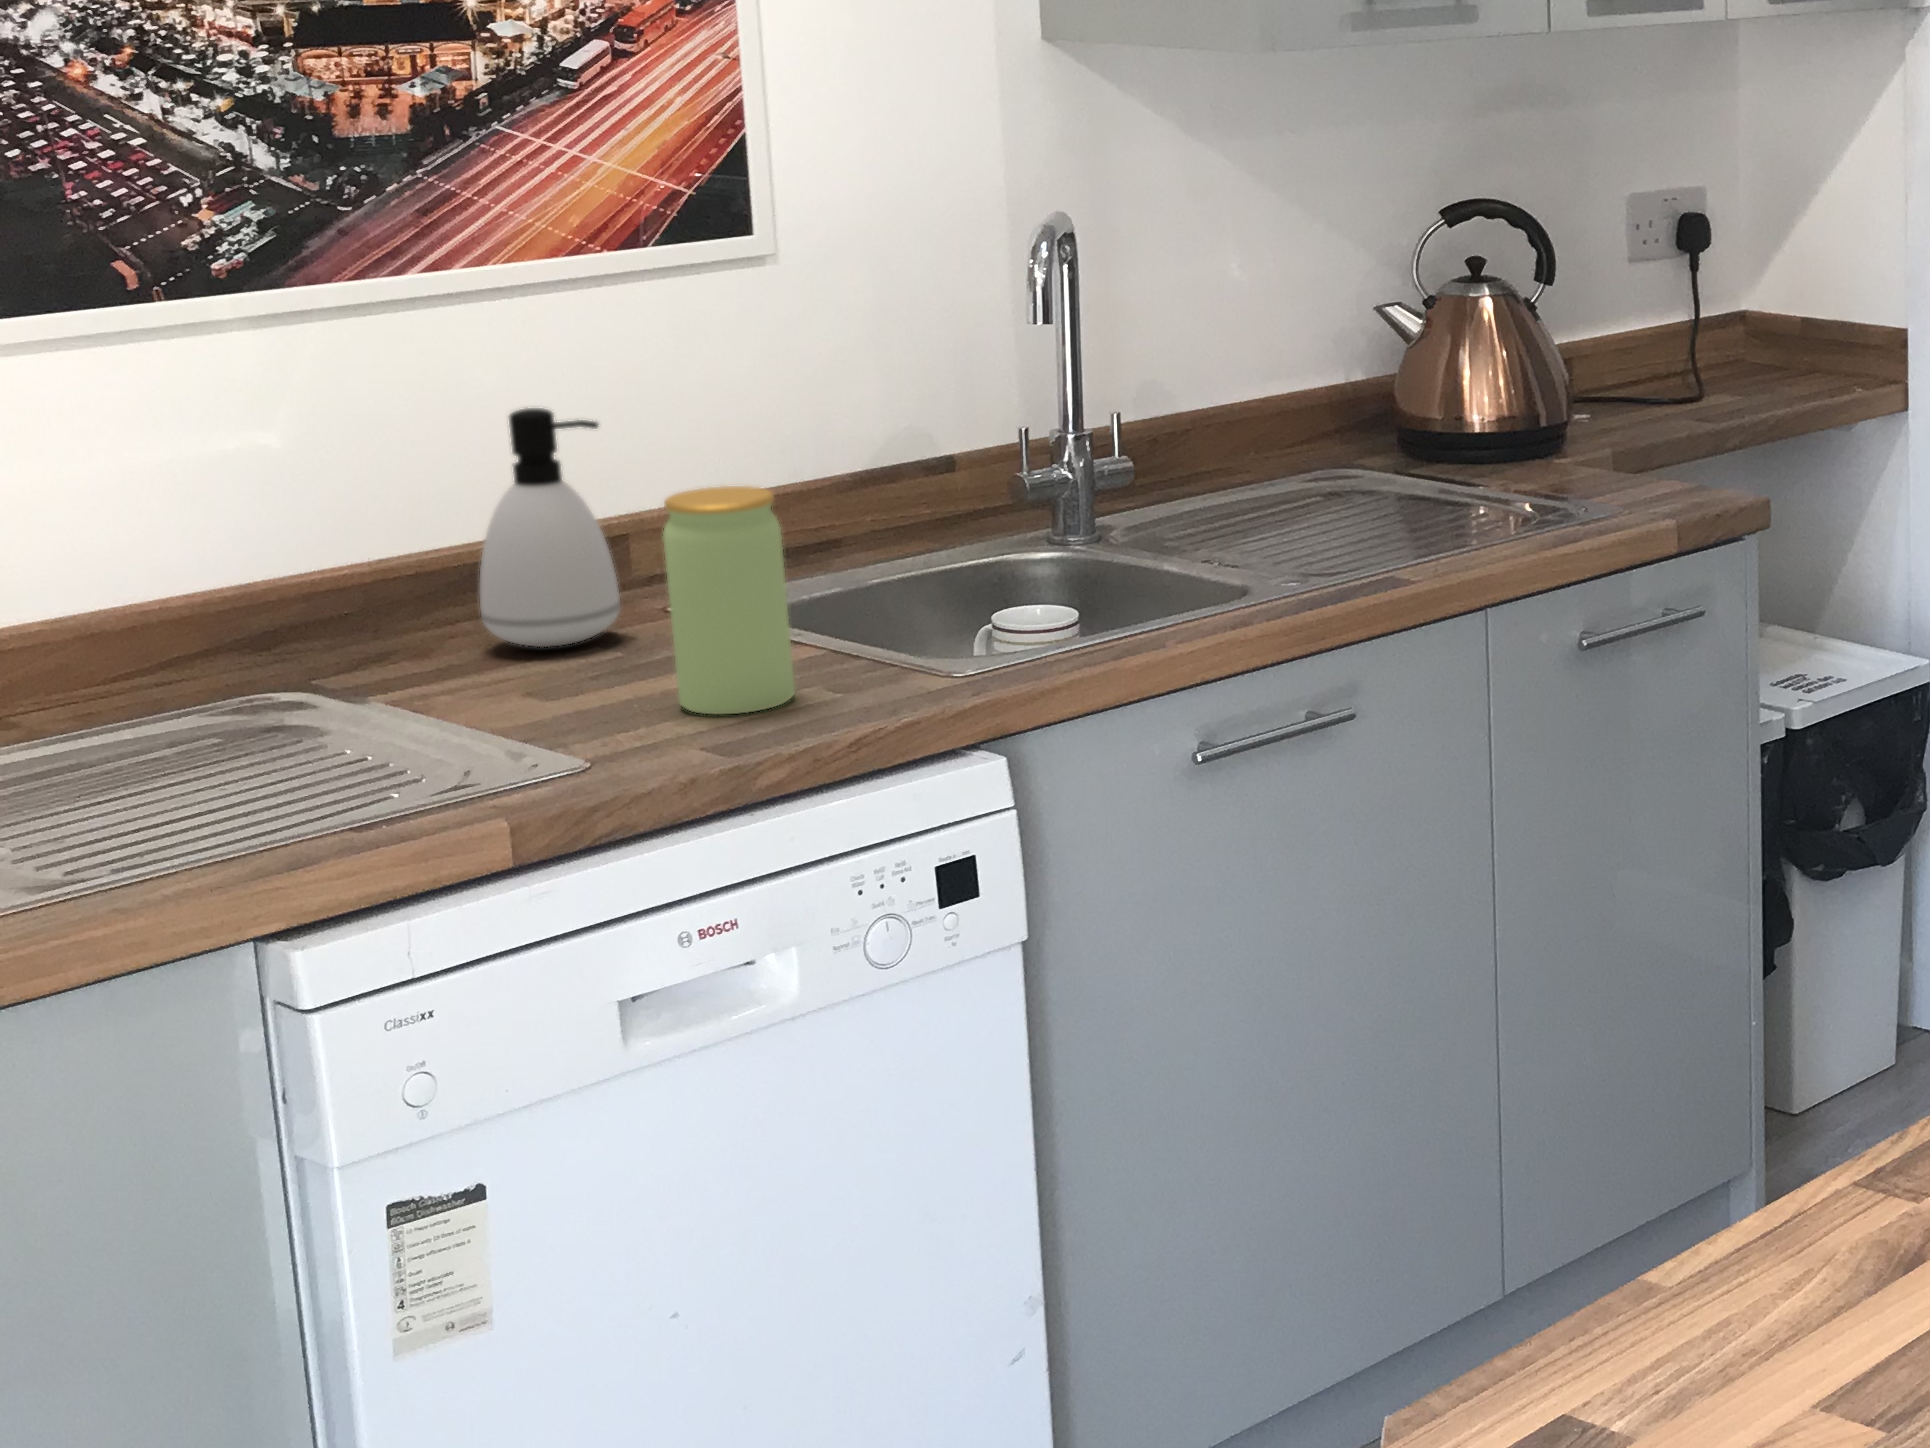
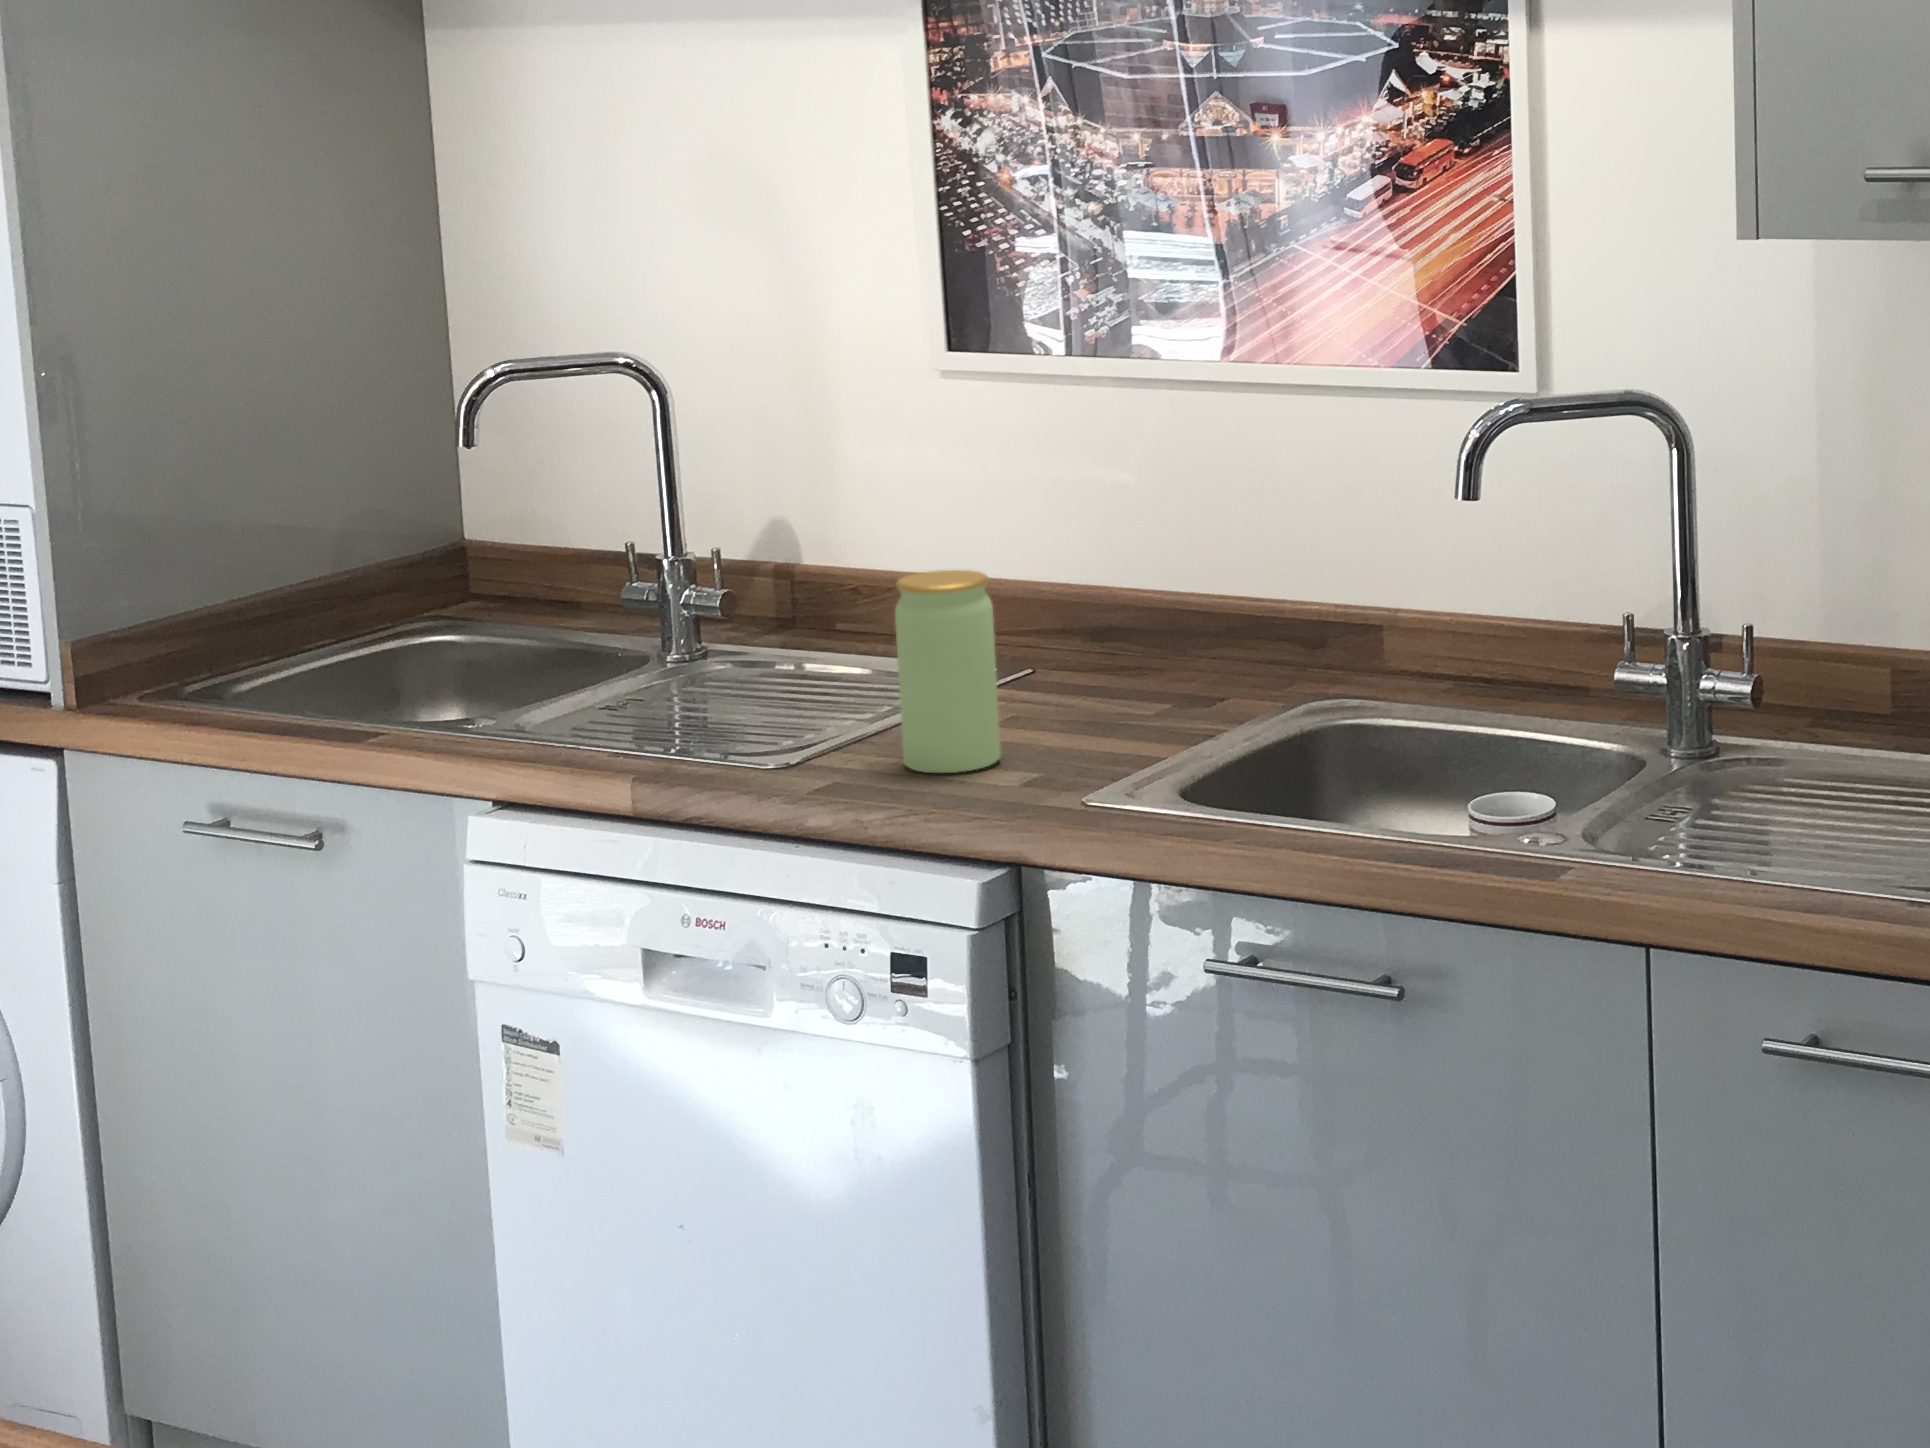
soap dispenser: present [480,408,621,647] -> none [1109,489,1221,699]

